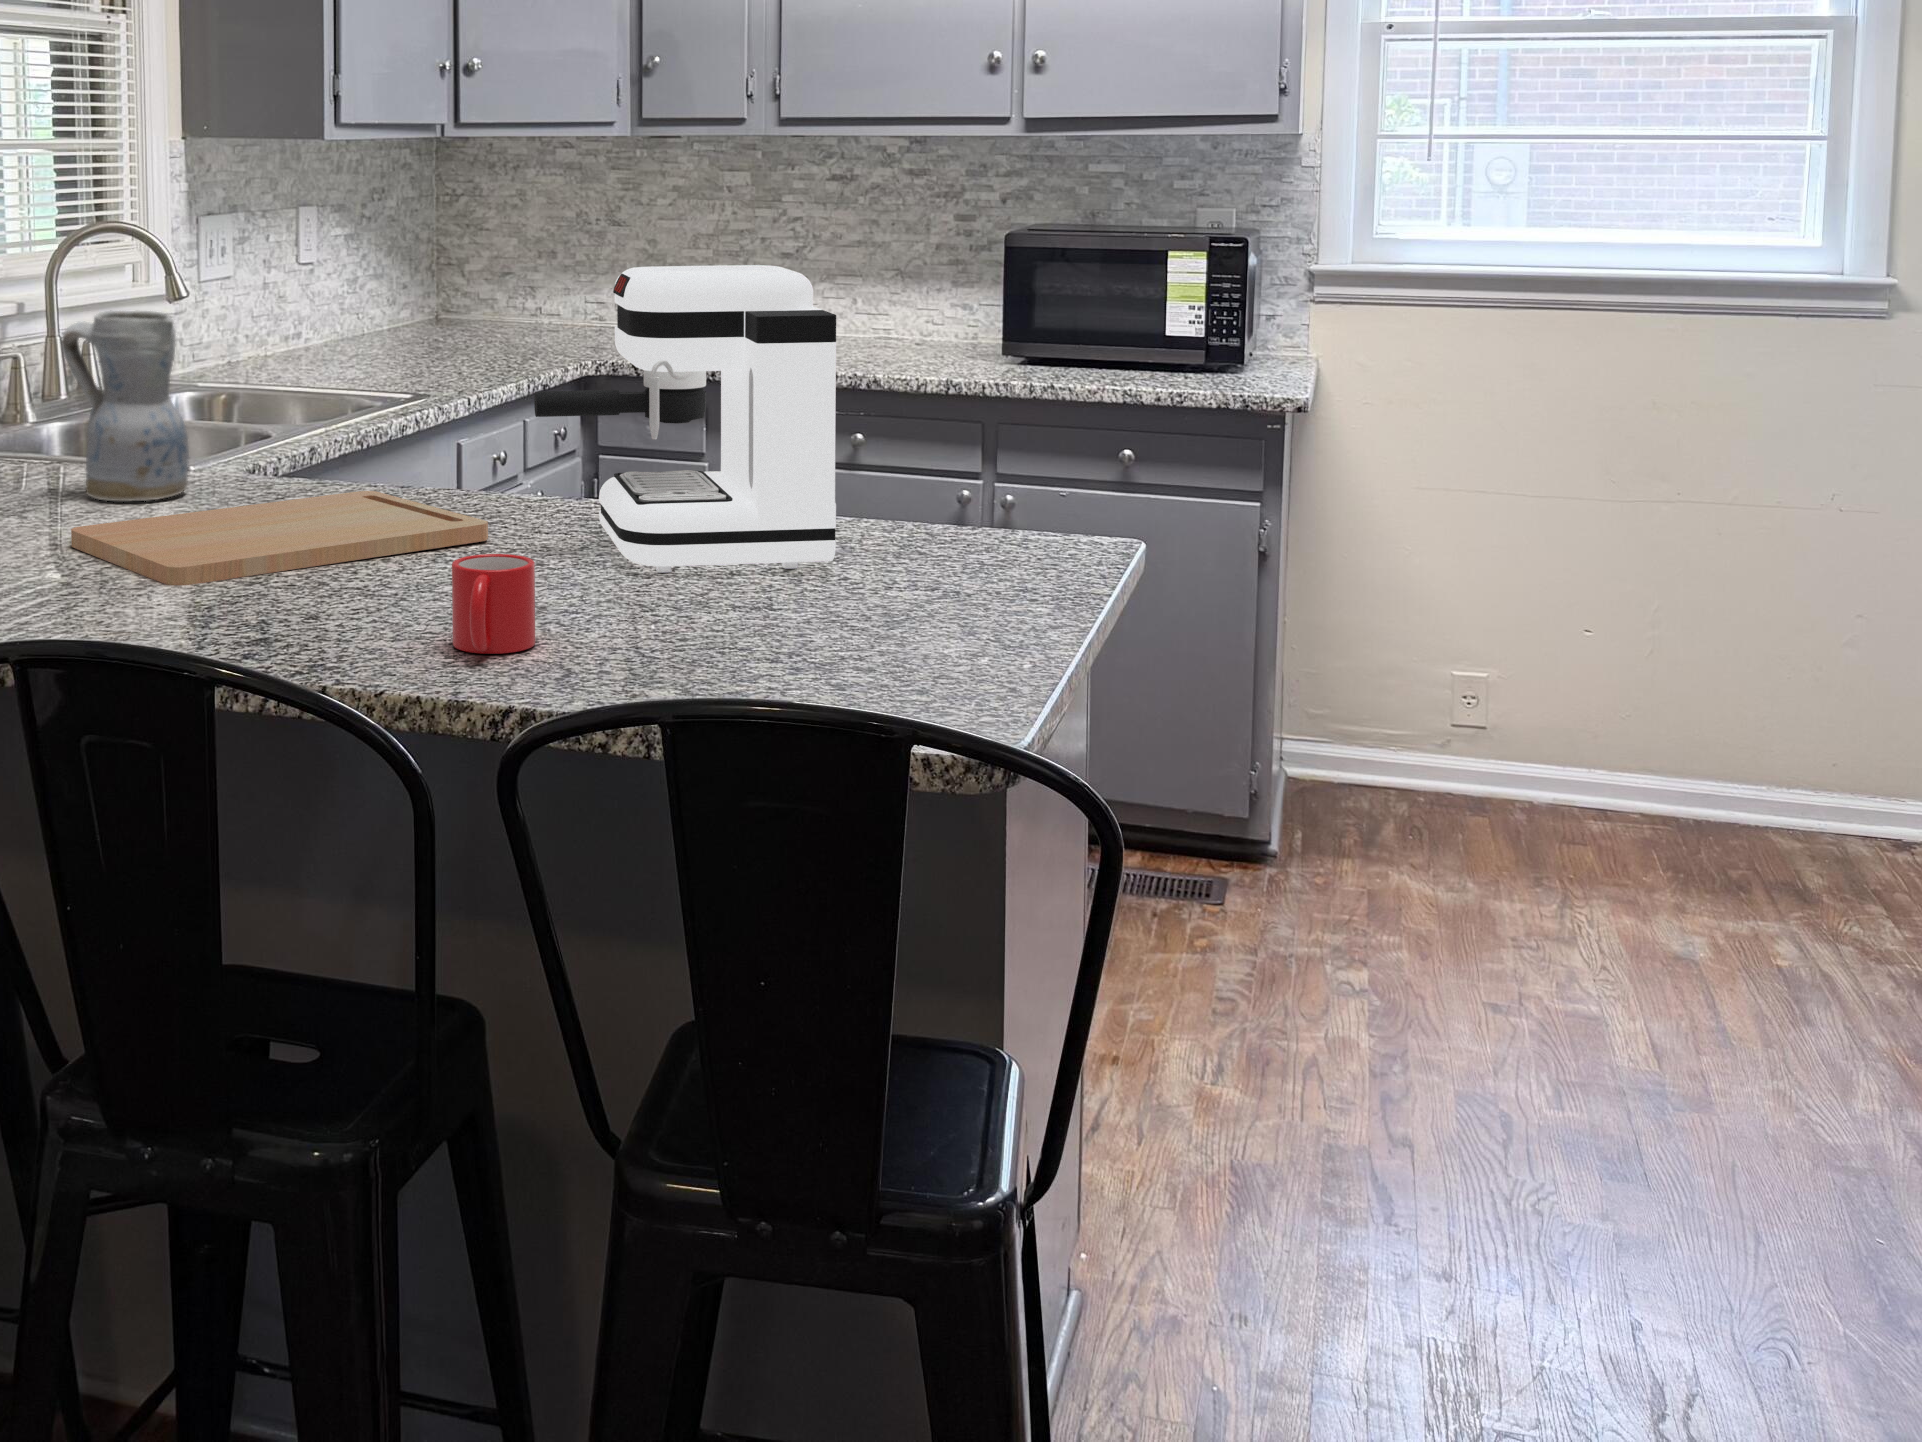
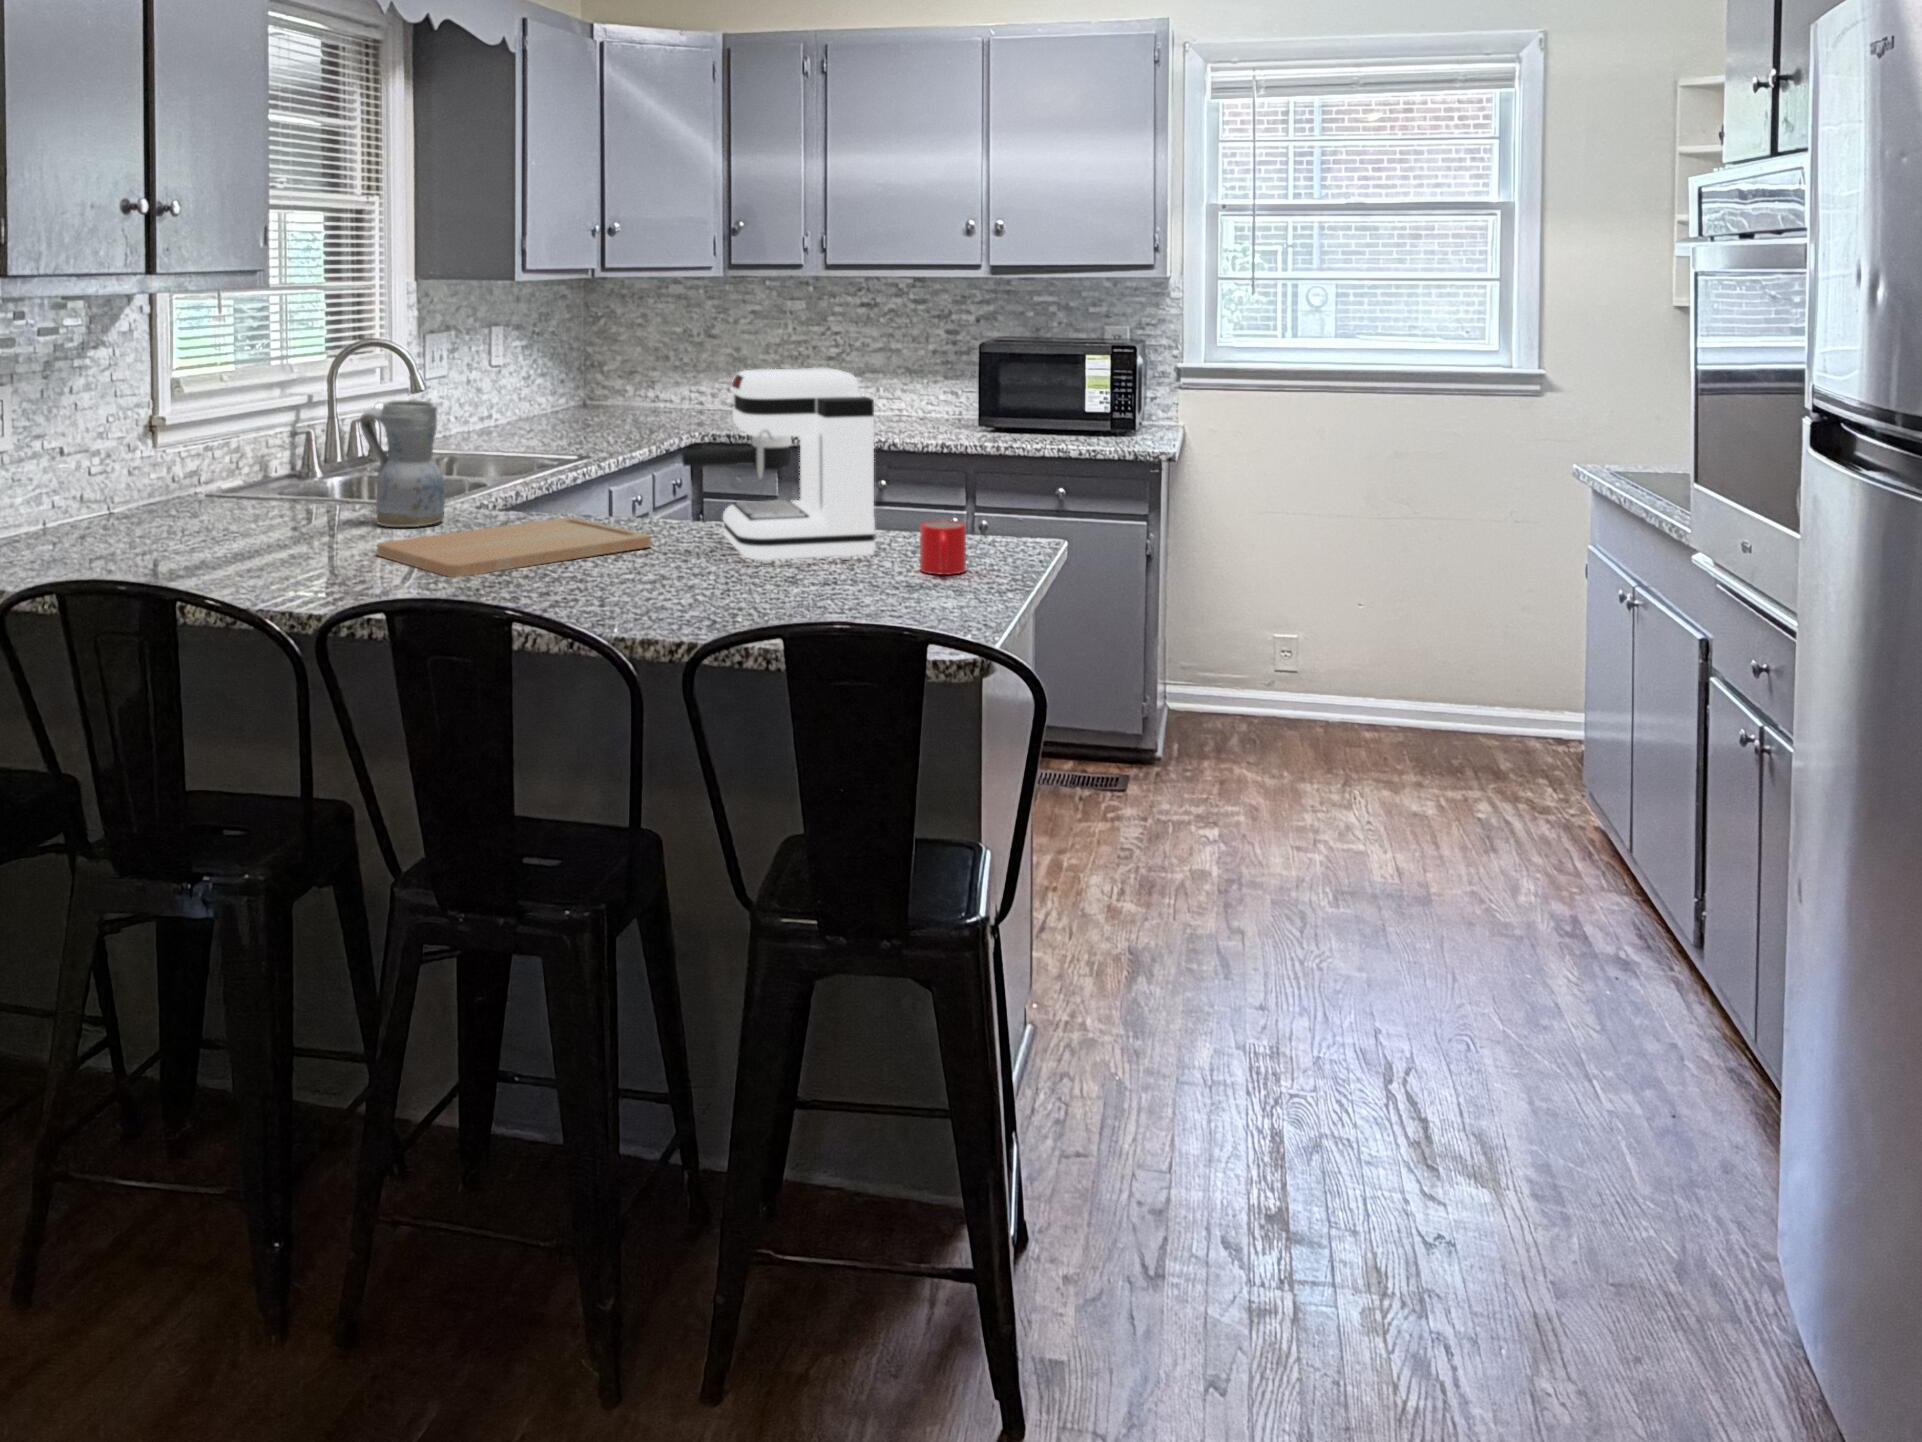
mug: present [452,554,535,654] -> present [920,521,966,575]

